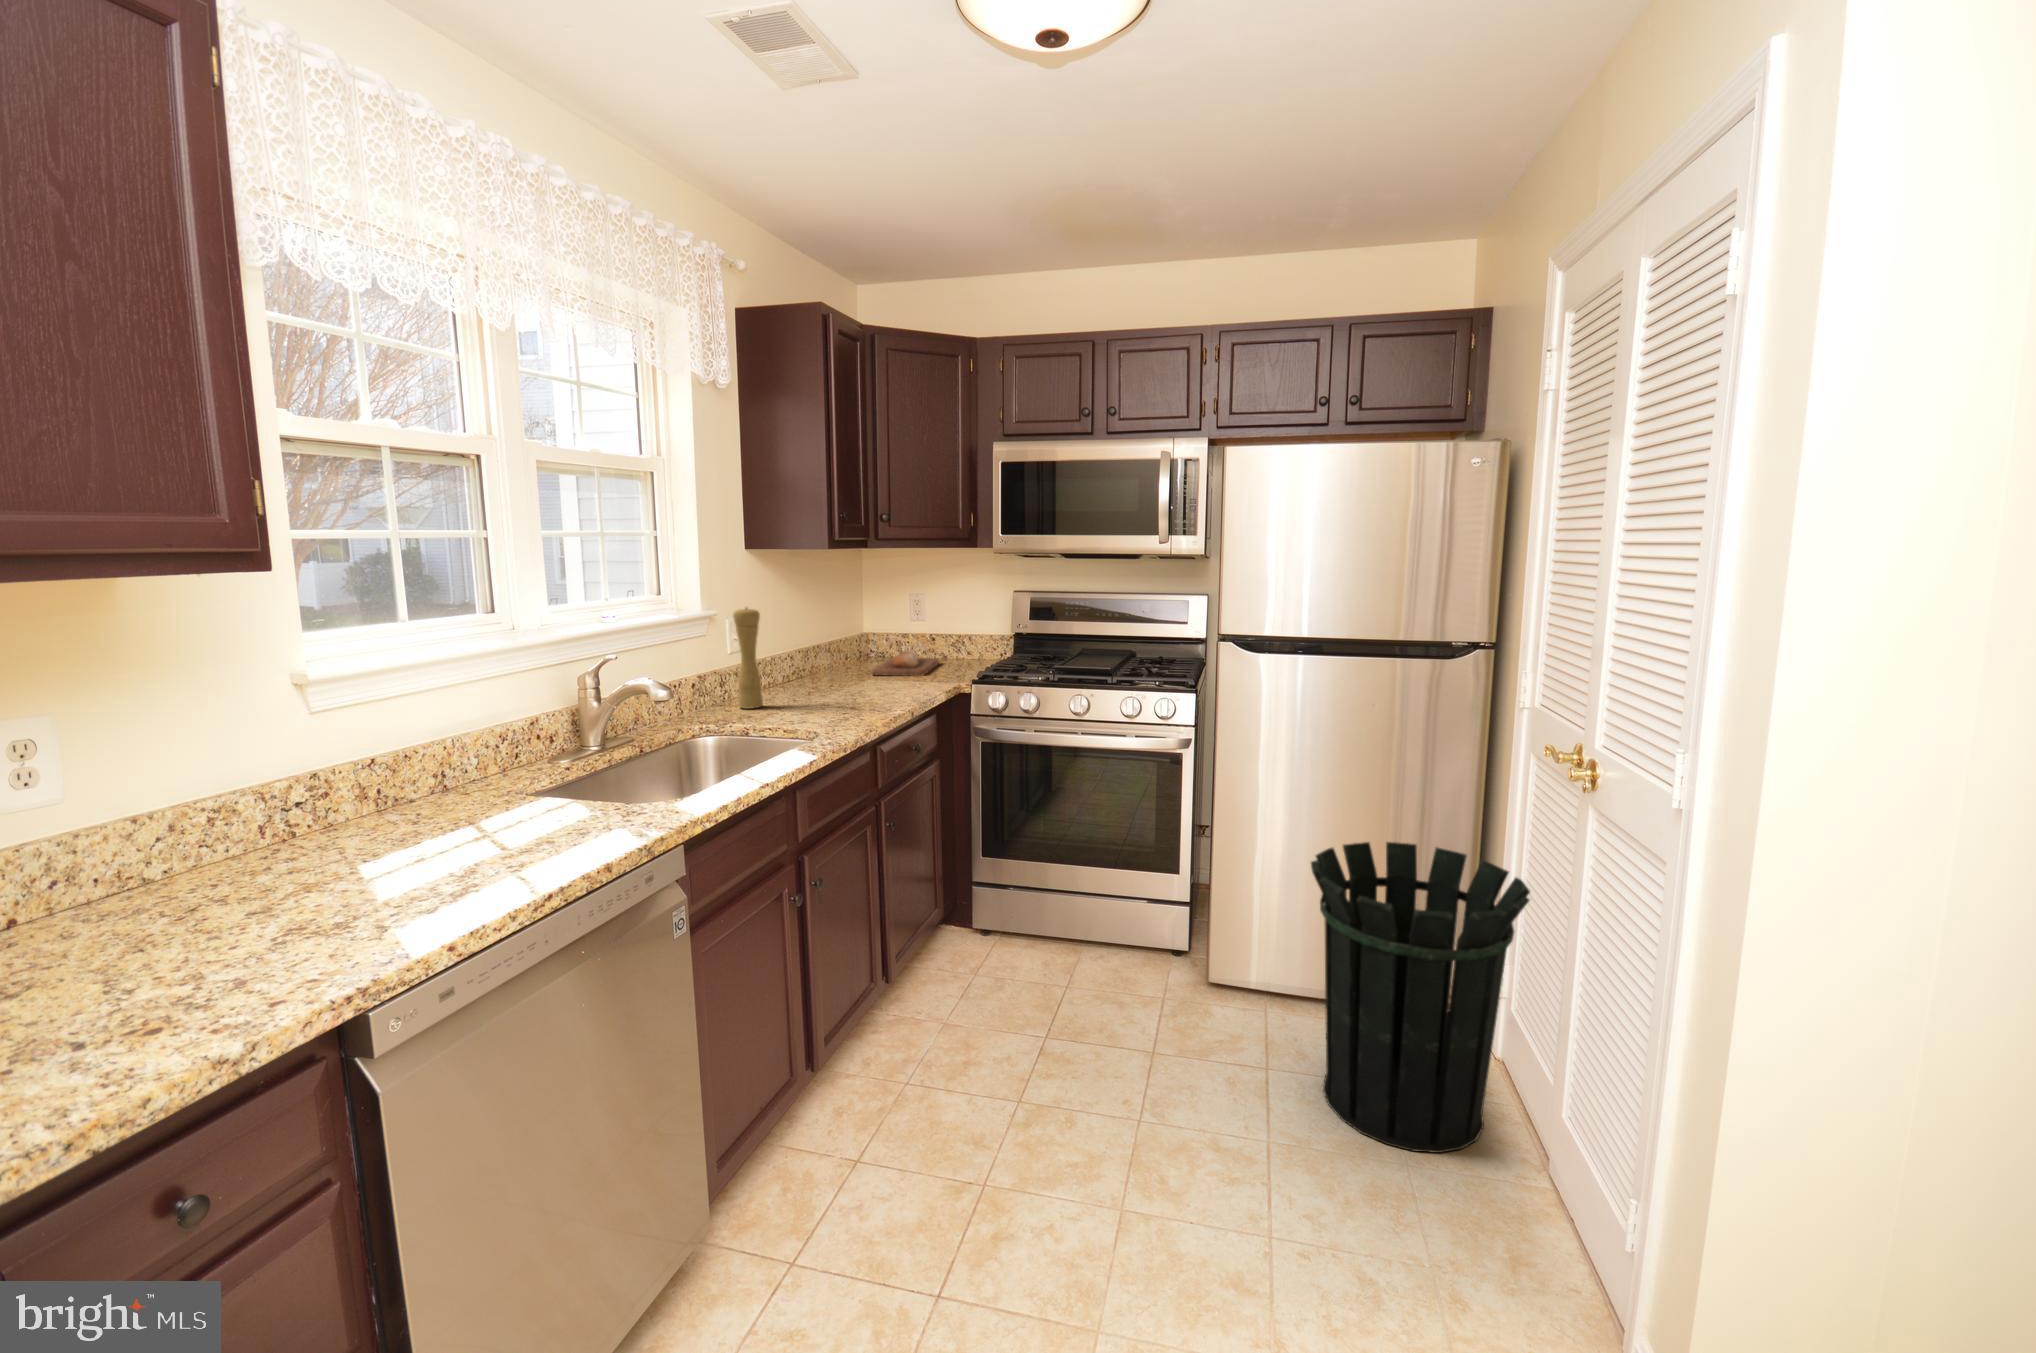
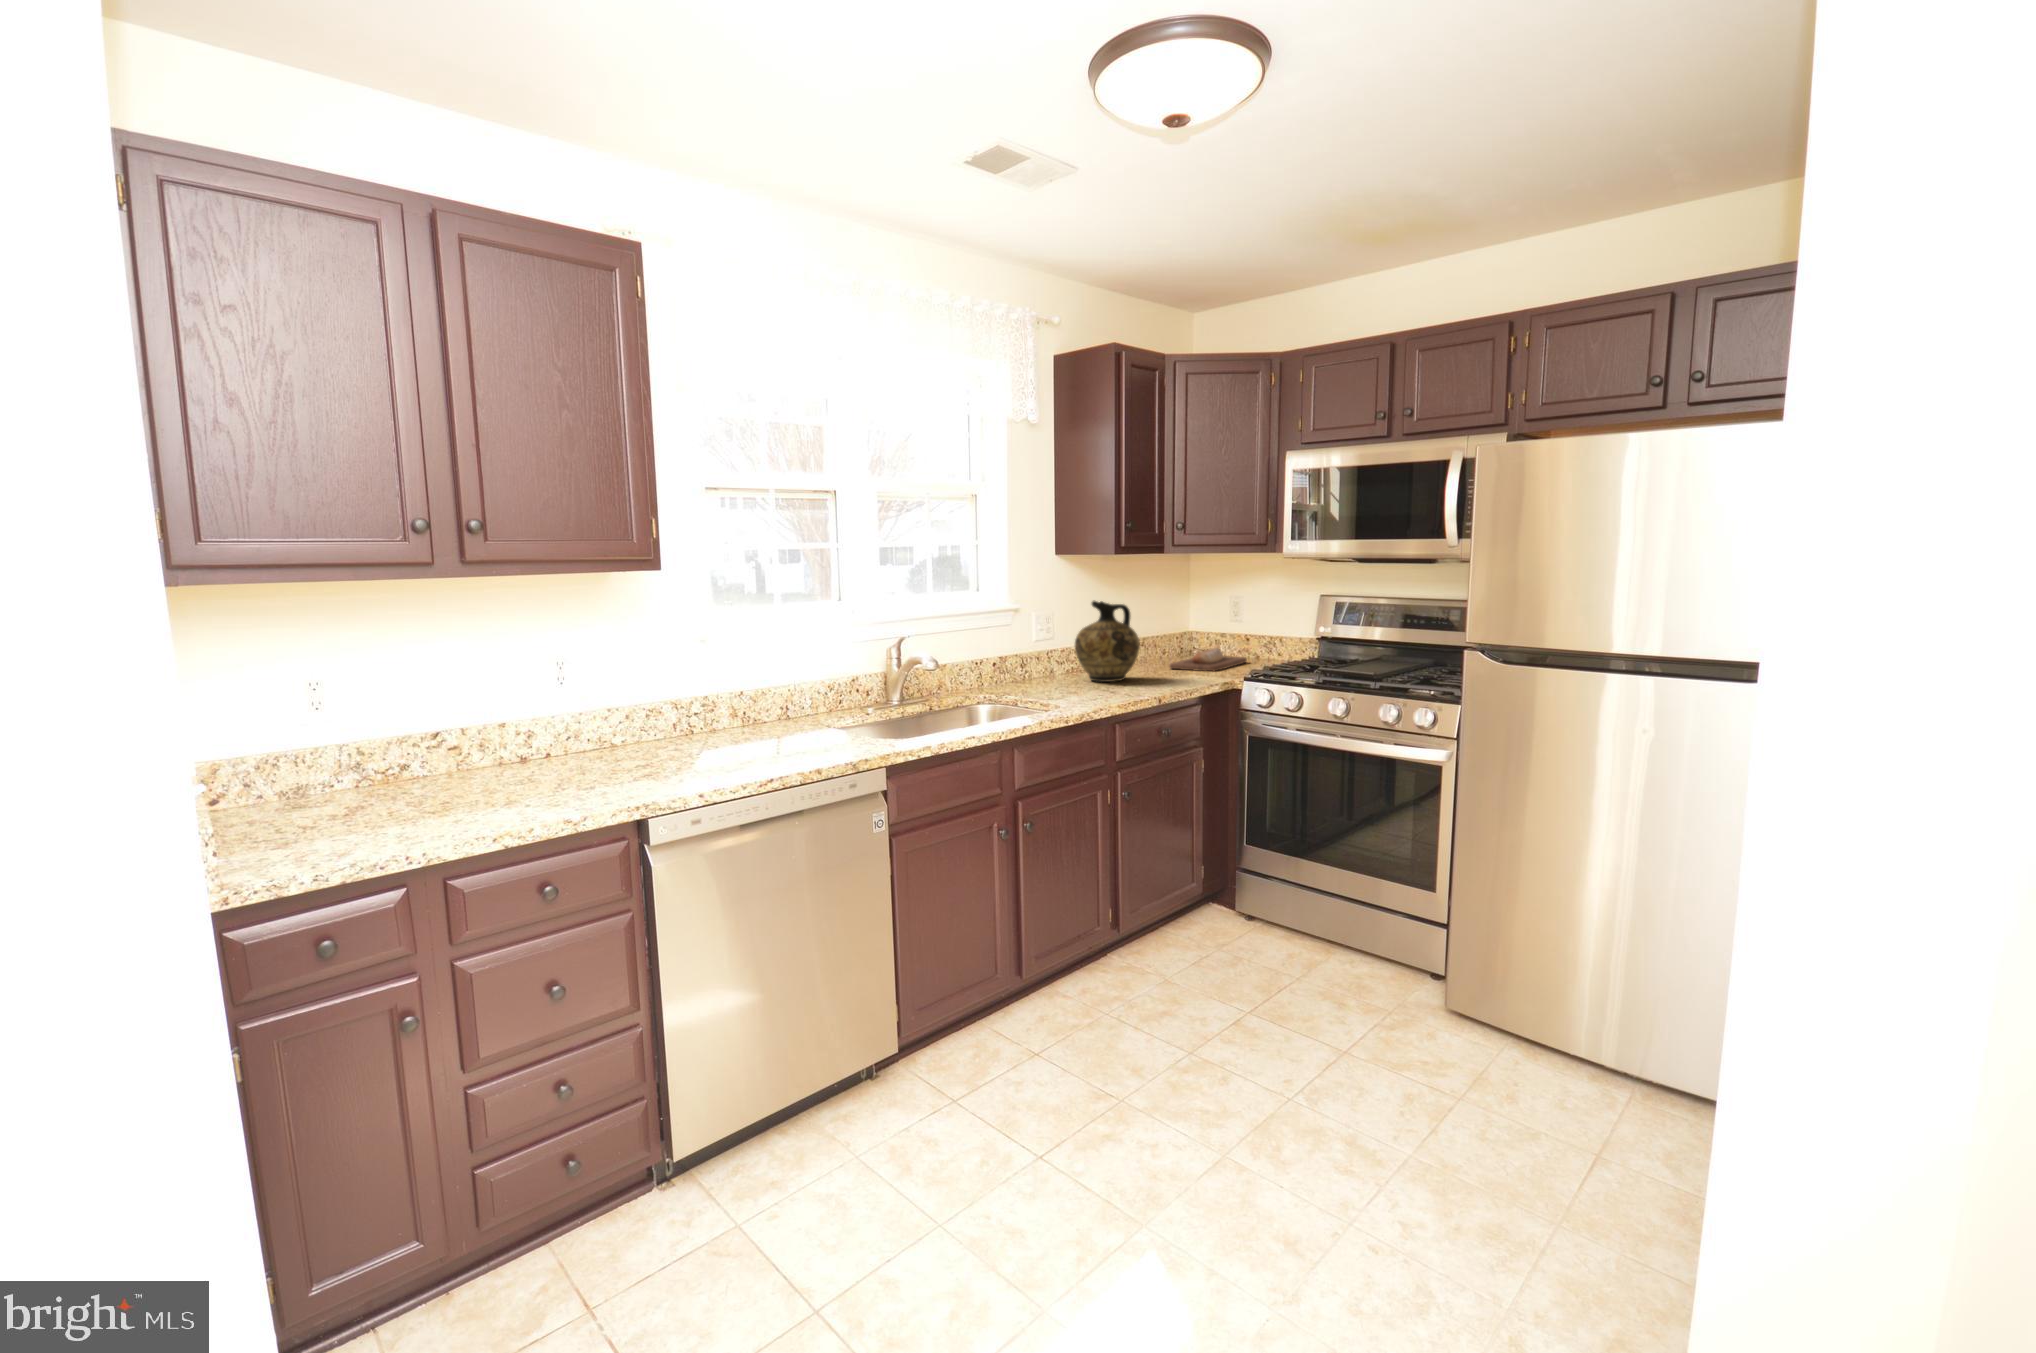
ceramic jug: none [785,603,861,697] -> present [1075,601,1140,682]
pepper mill: present [733,608,763,709] -> none [1025,603,1046,686]
waste bin: present [1311,842,1530,1153] -> none [1501,879,1791,1253]

